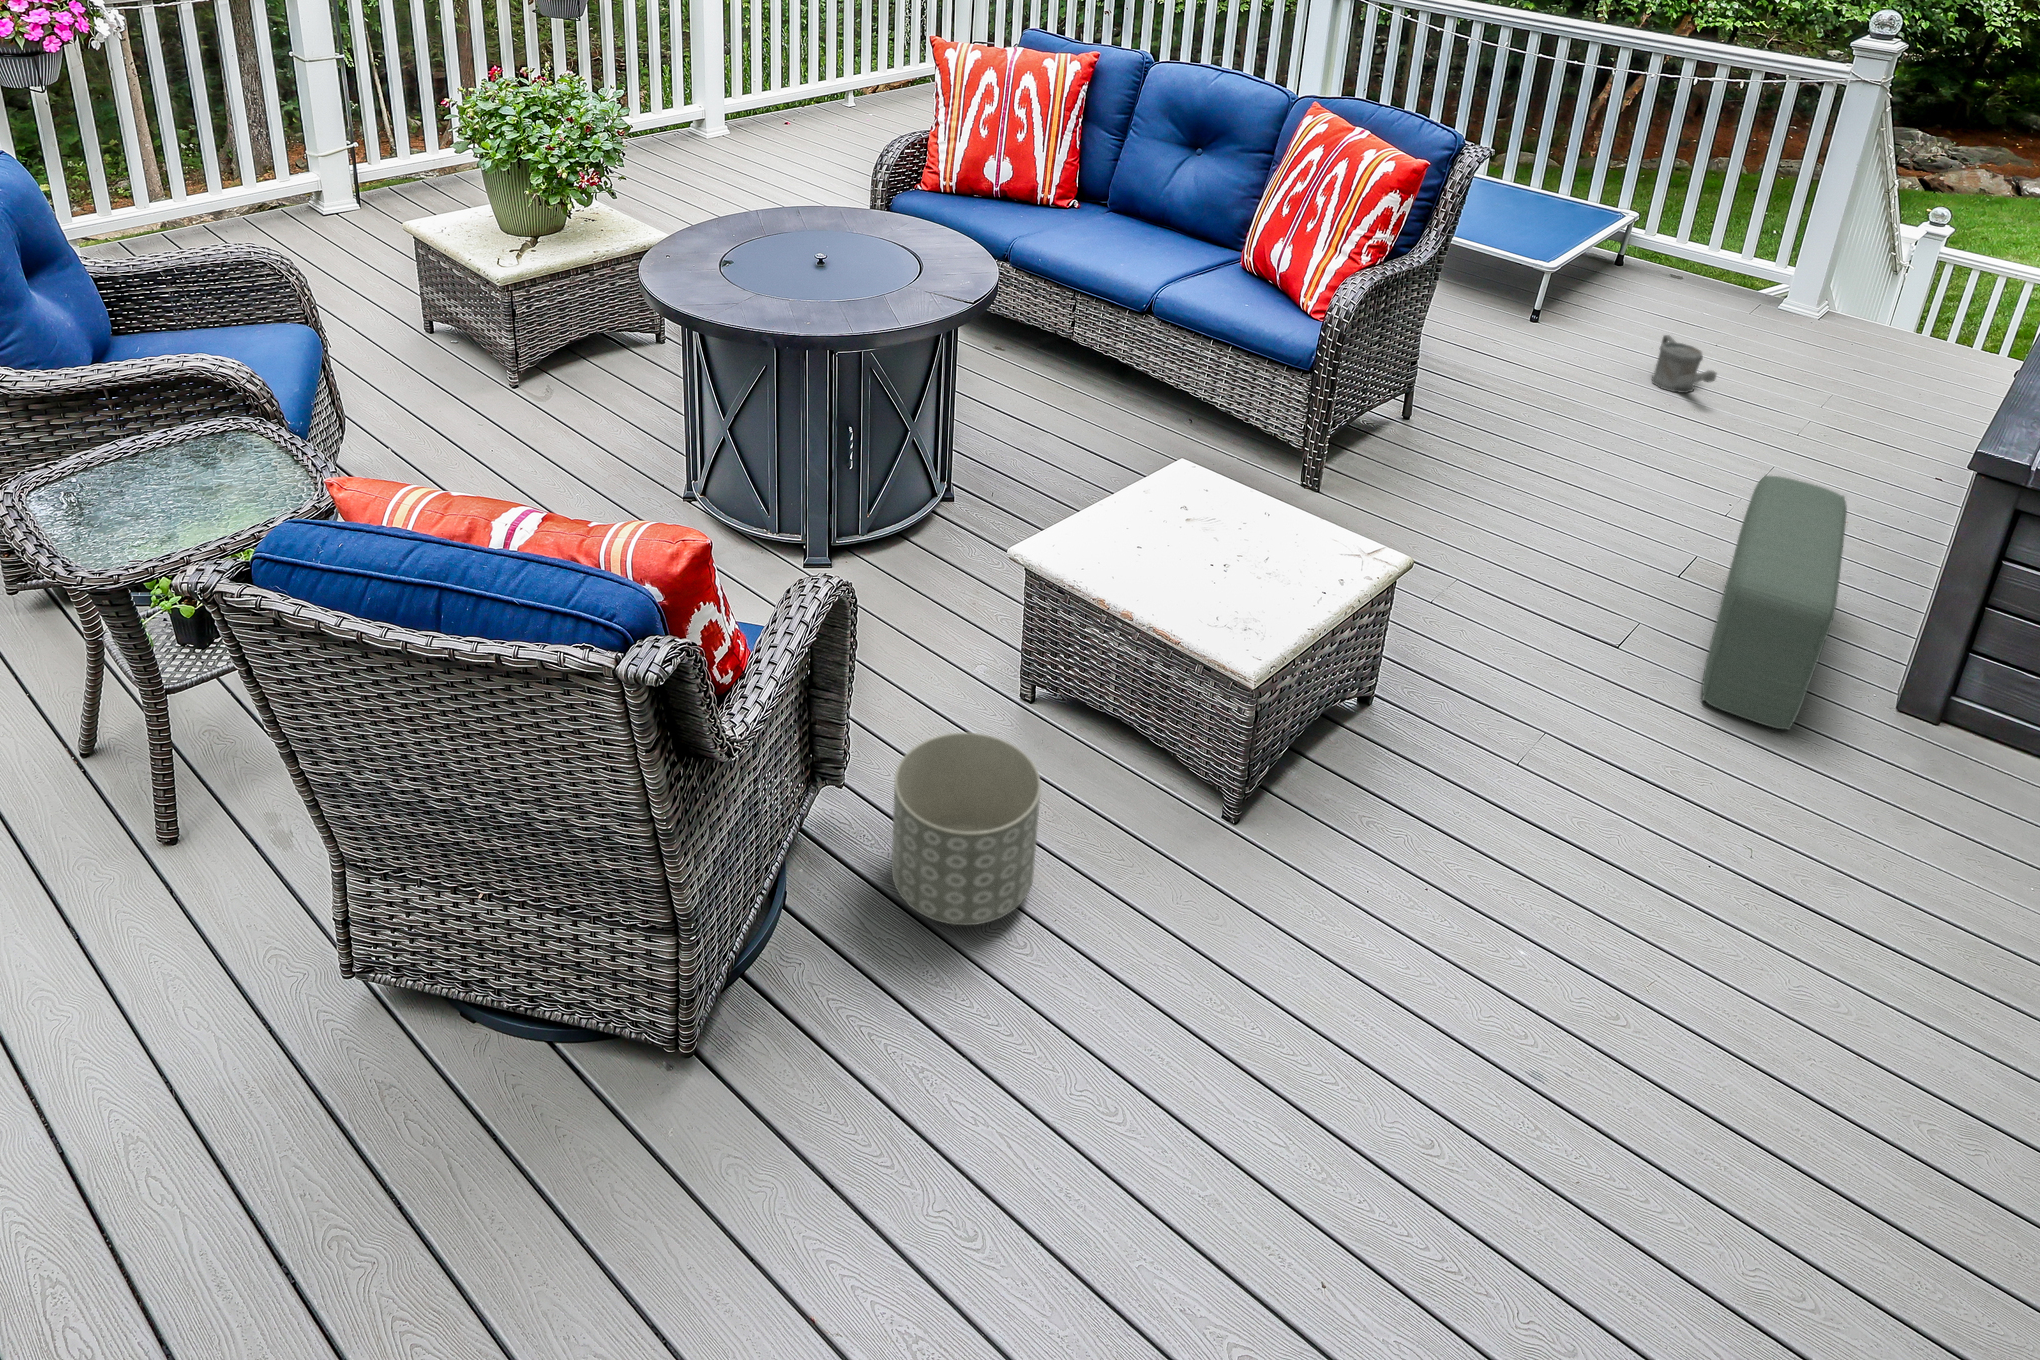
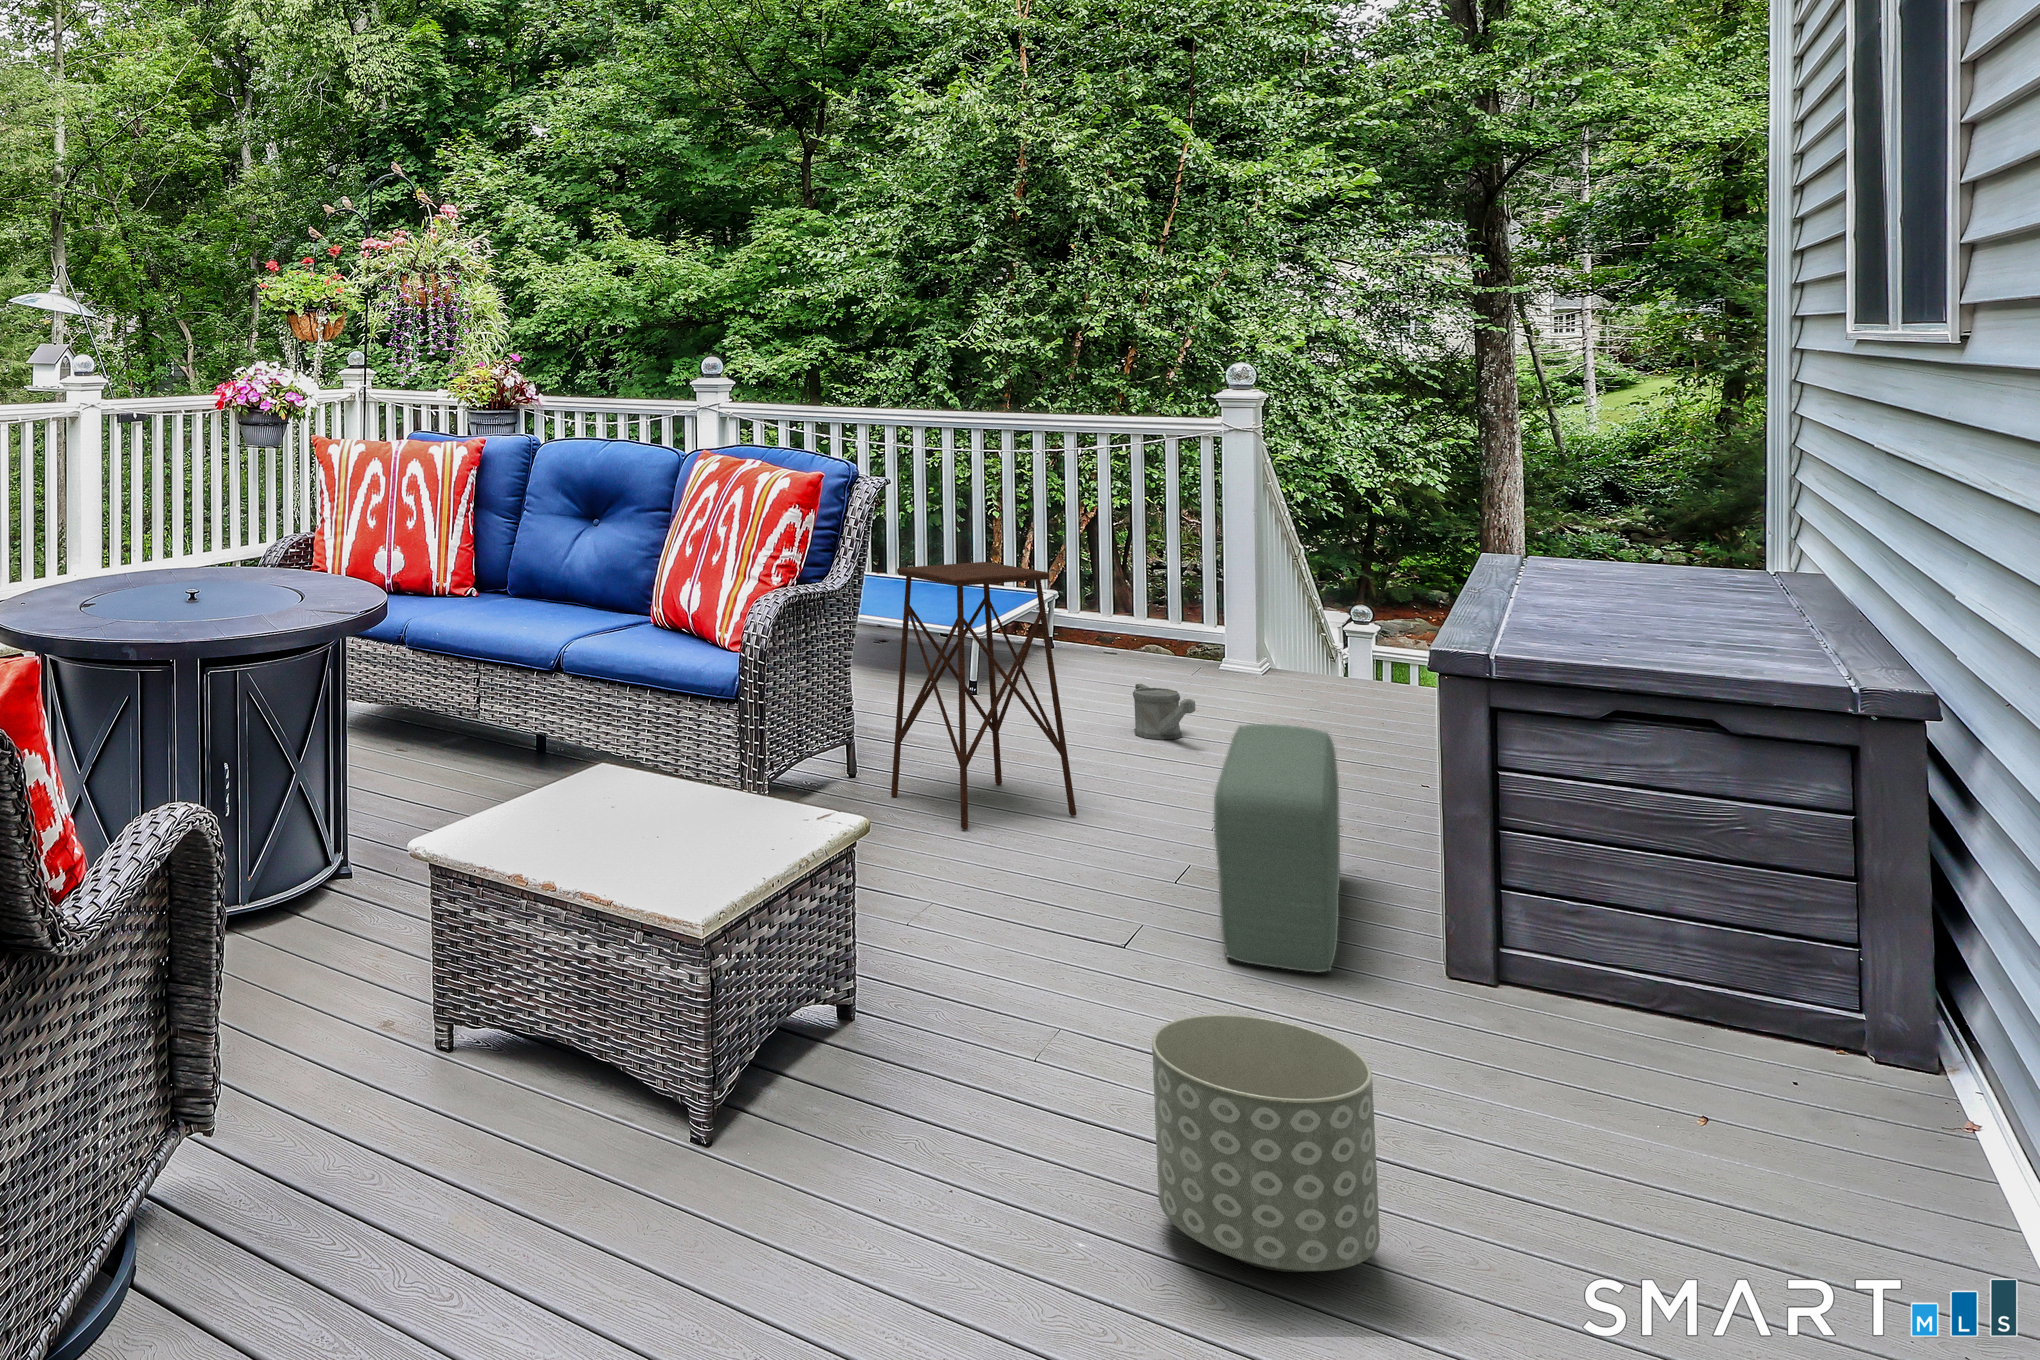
side table: none [1428,259,1623,501] -> present [891,562,1076,830]
planter: present [892,732,1041,925] -> present [1152,1015,1380,1272]

